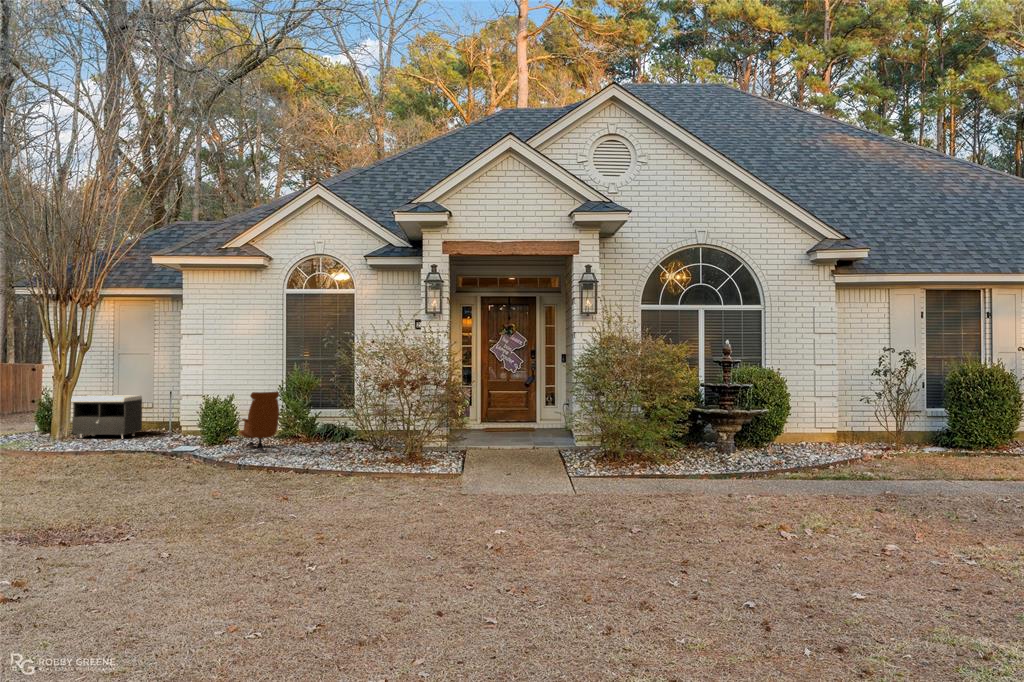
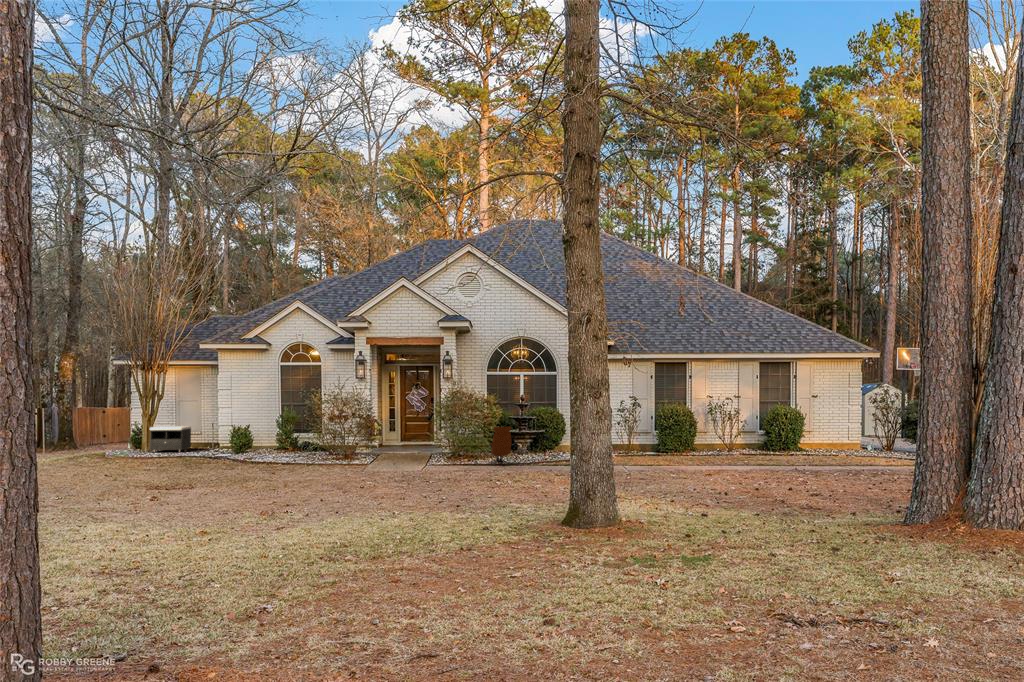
lounge chair: present [239,391,280,453] -> present [490,427,512,464]

